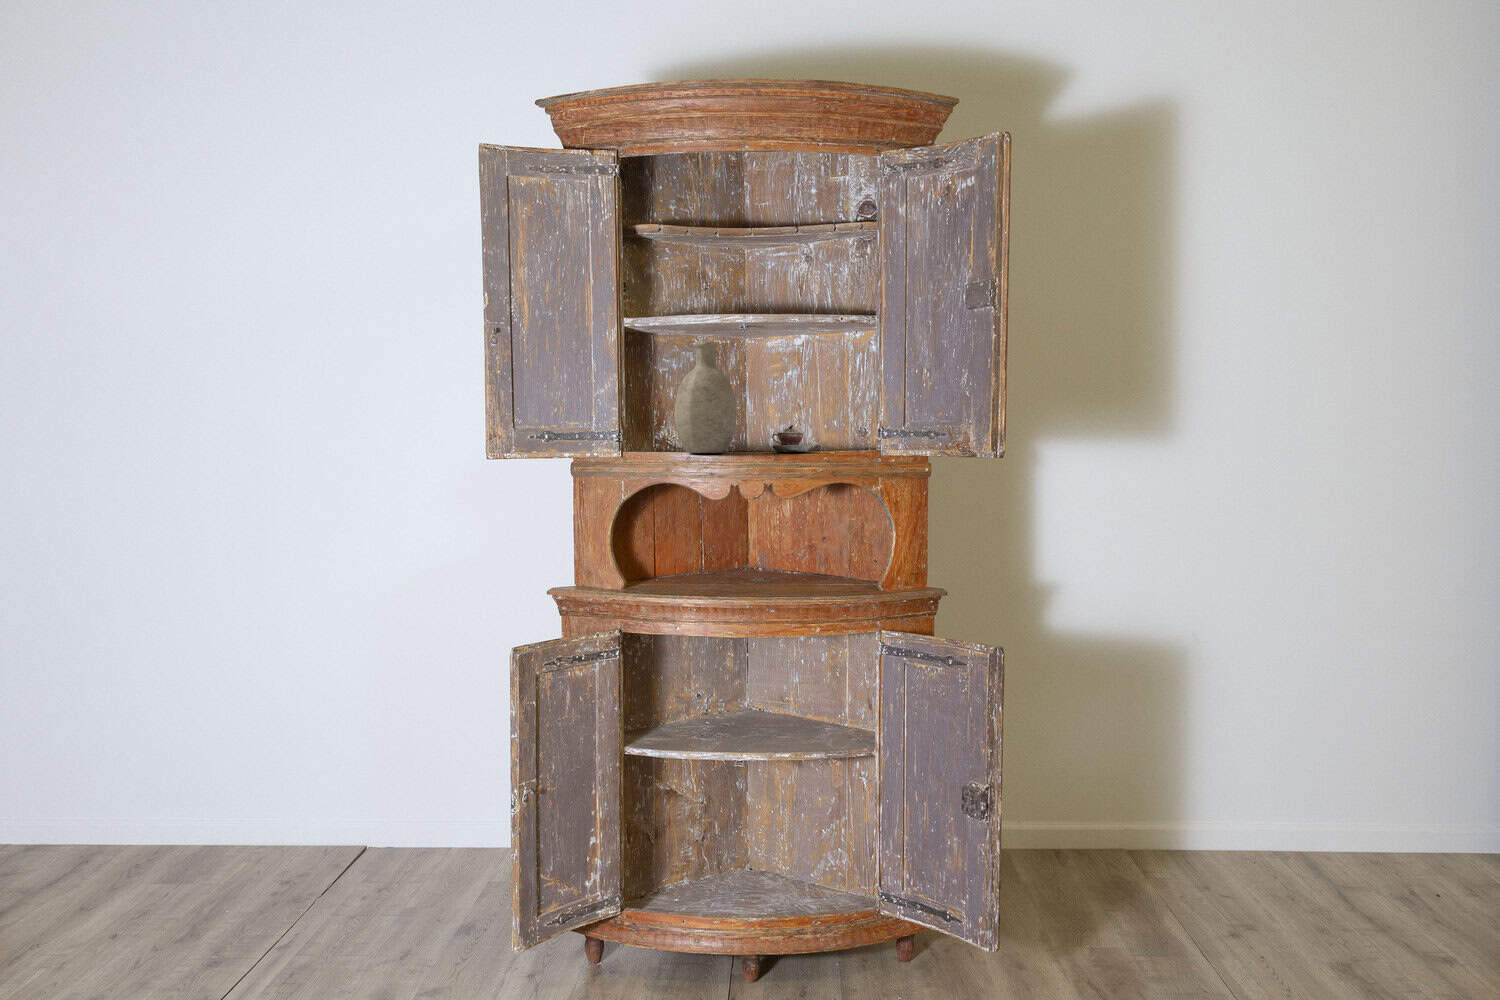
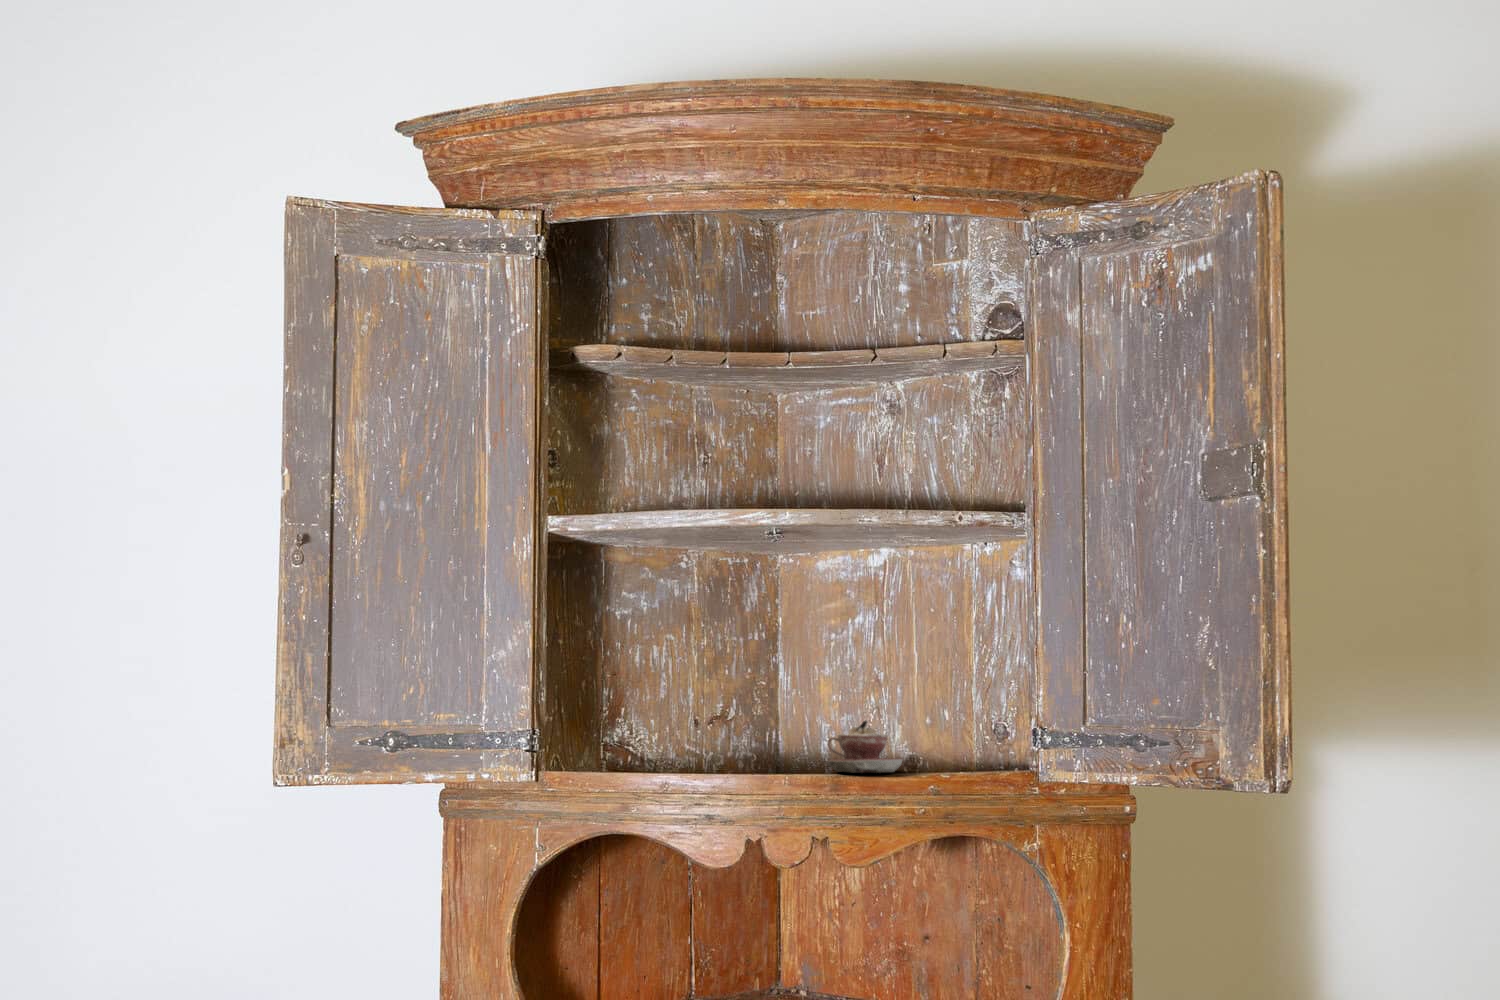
decorative vase: present [675,341,737,453] -> none [641,561,760,774]

